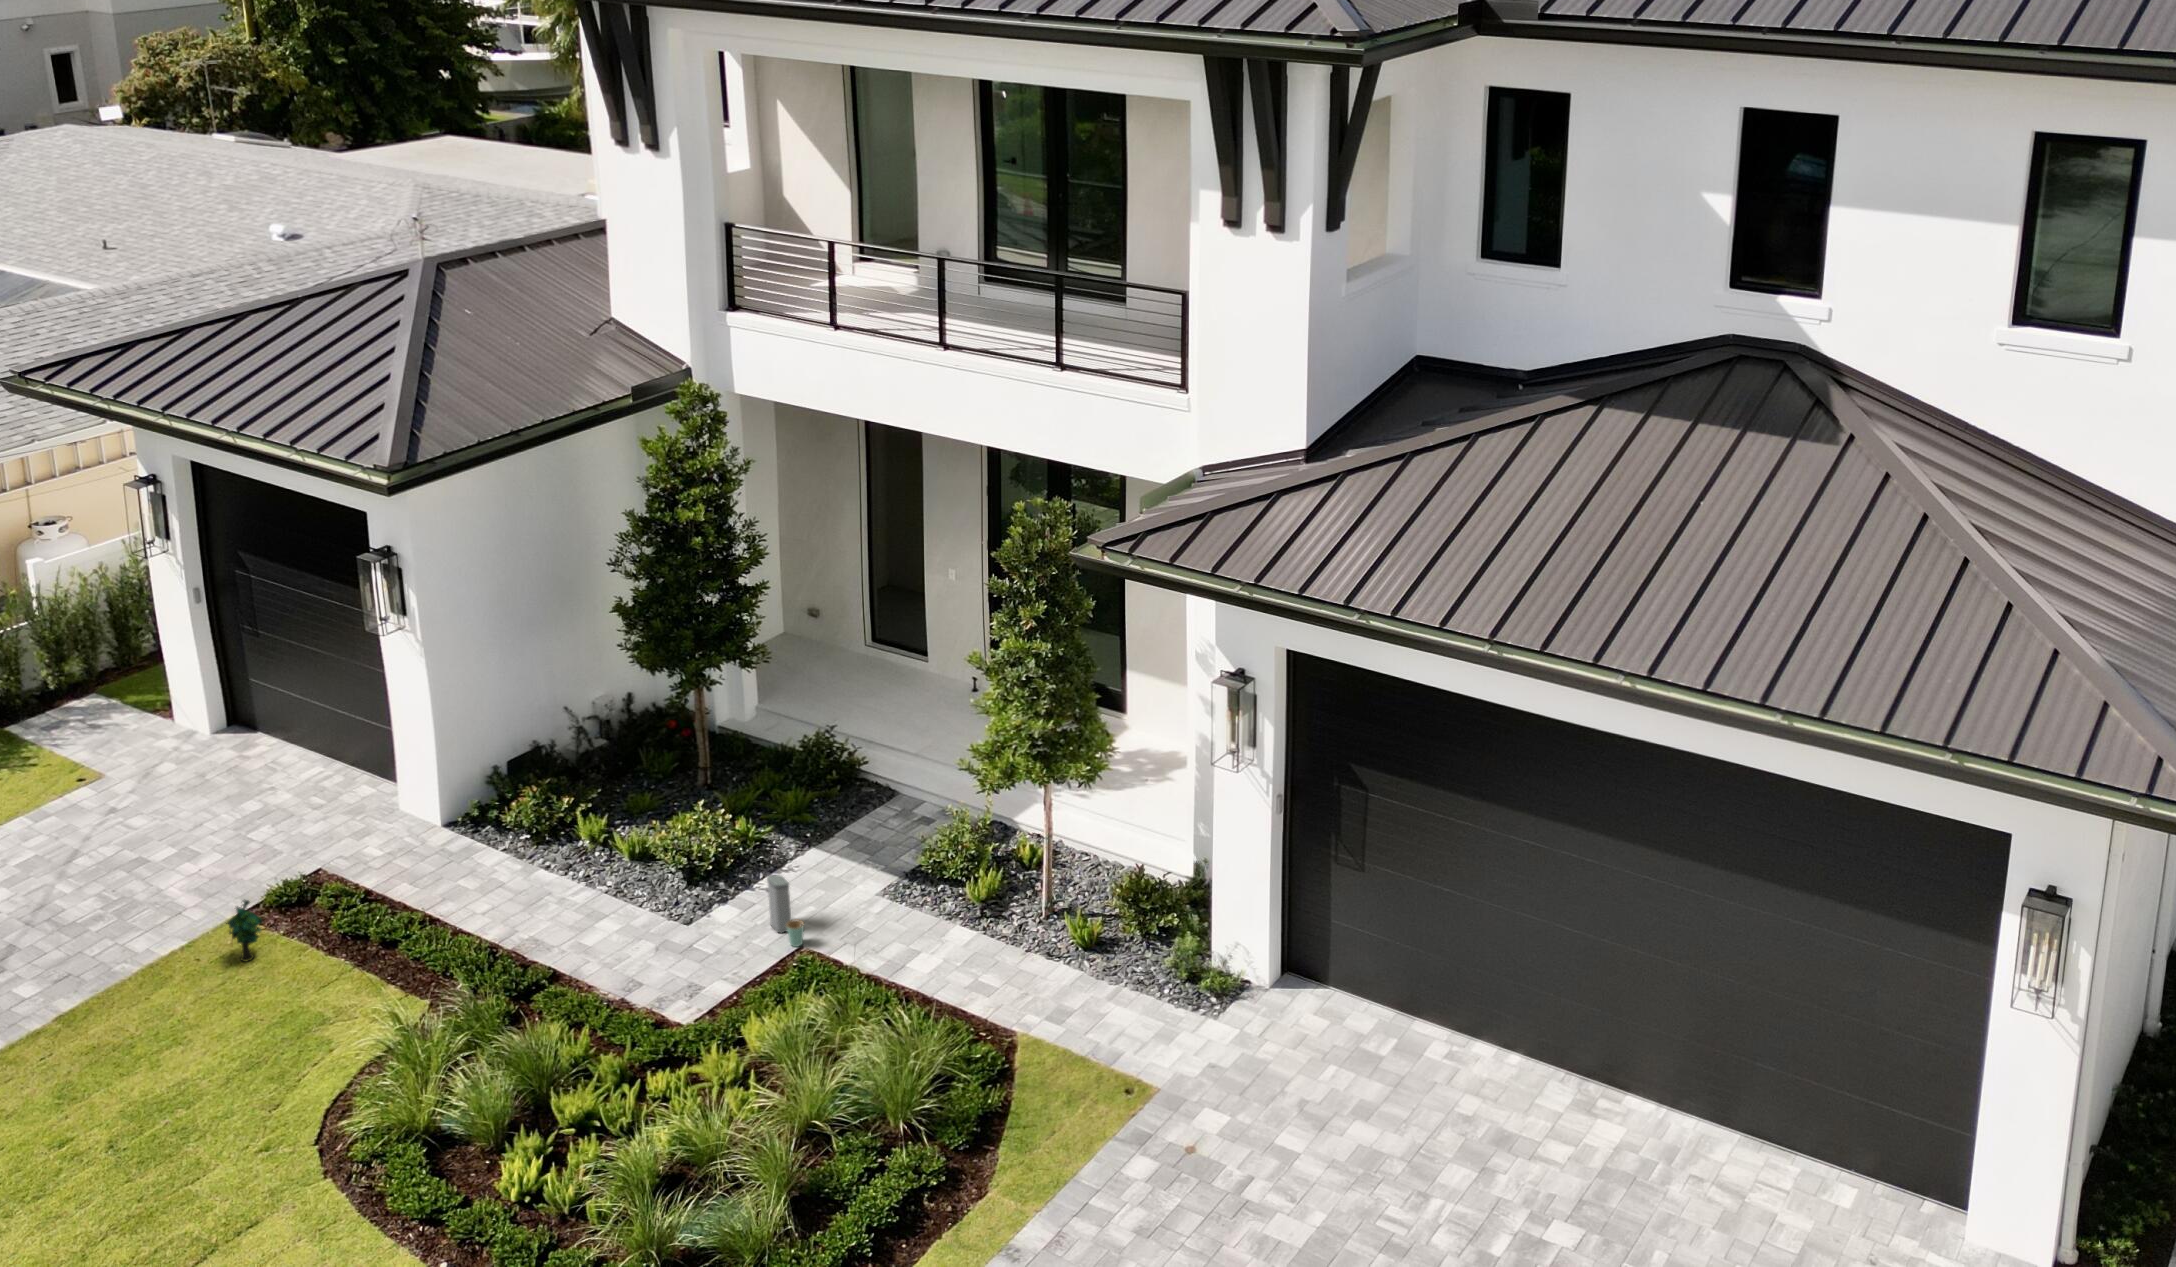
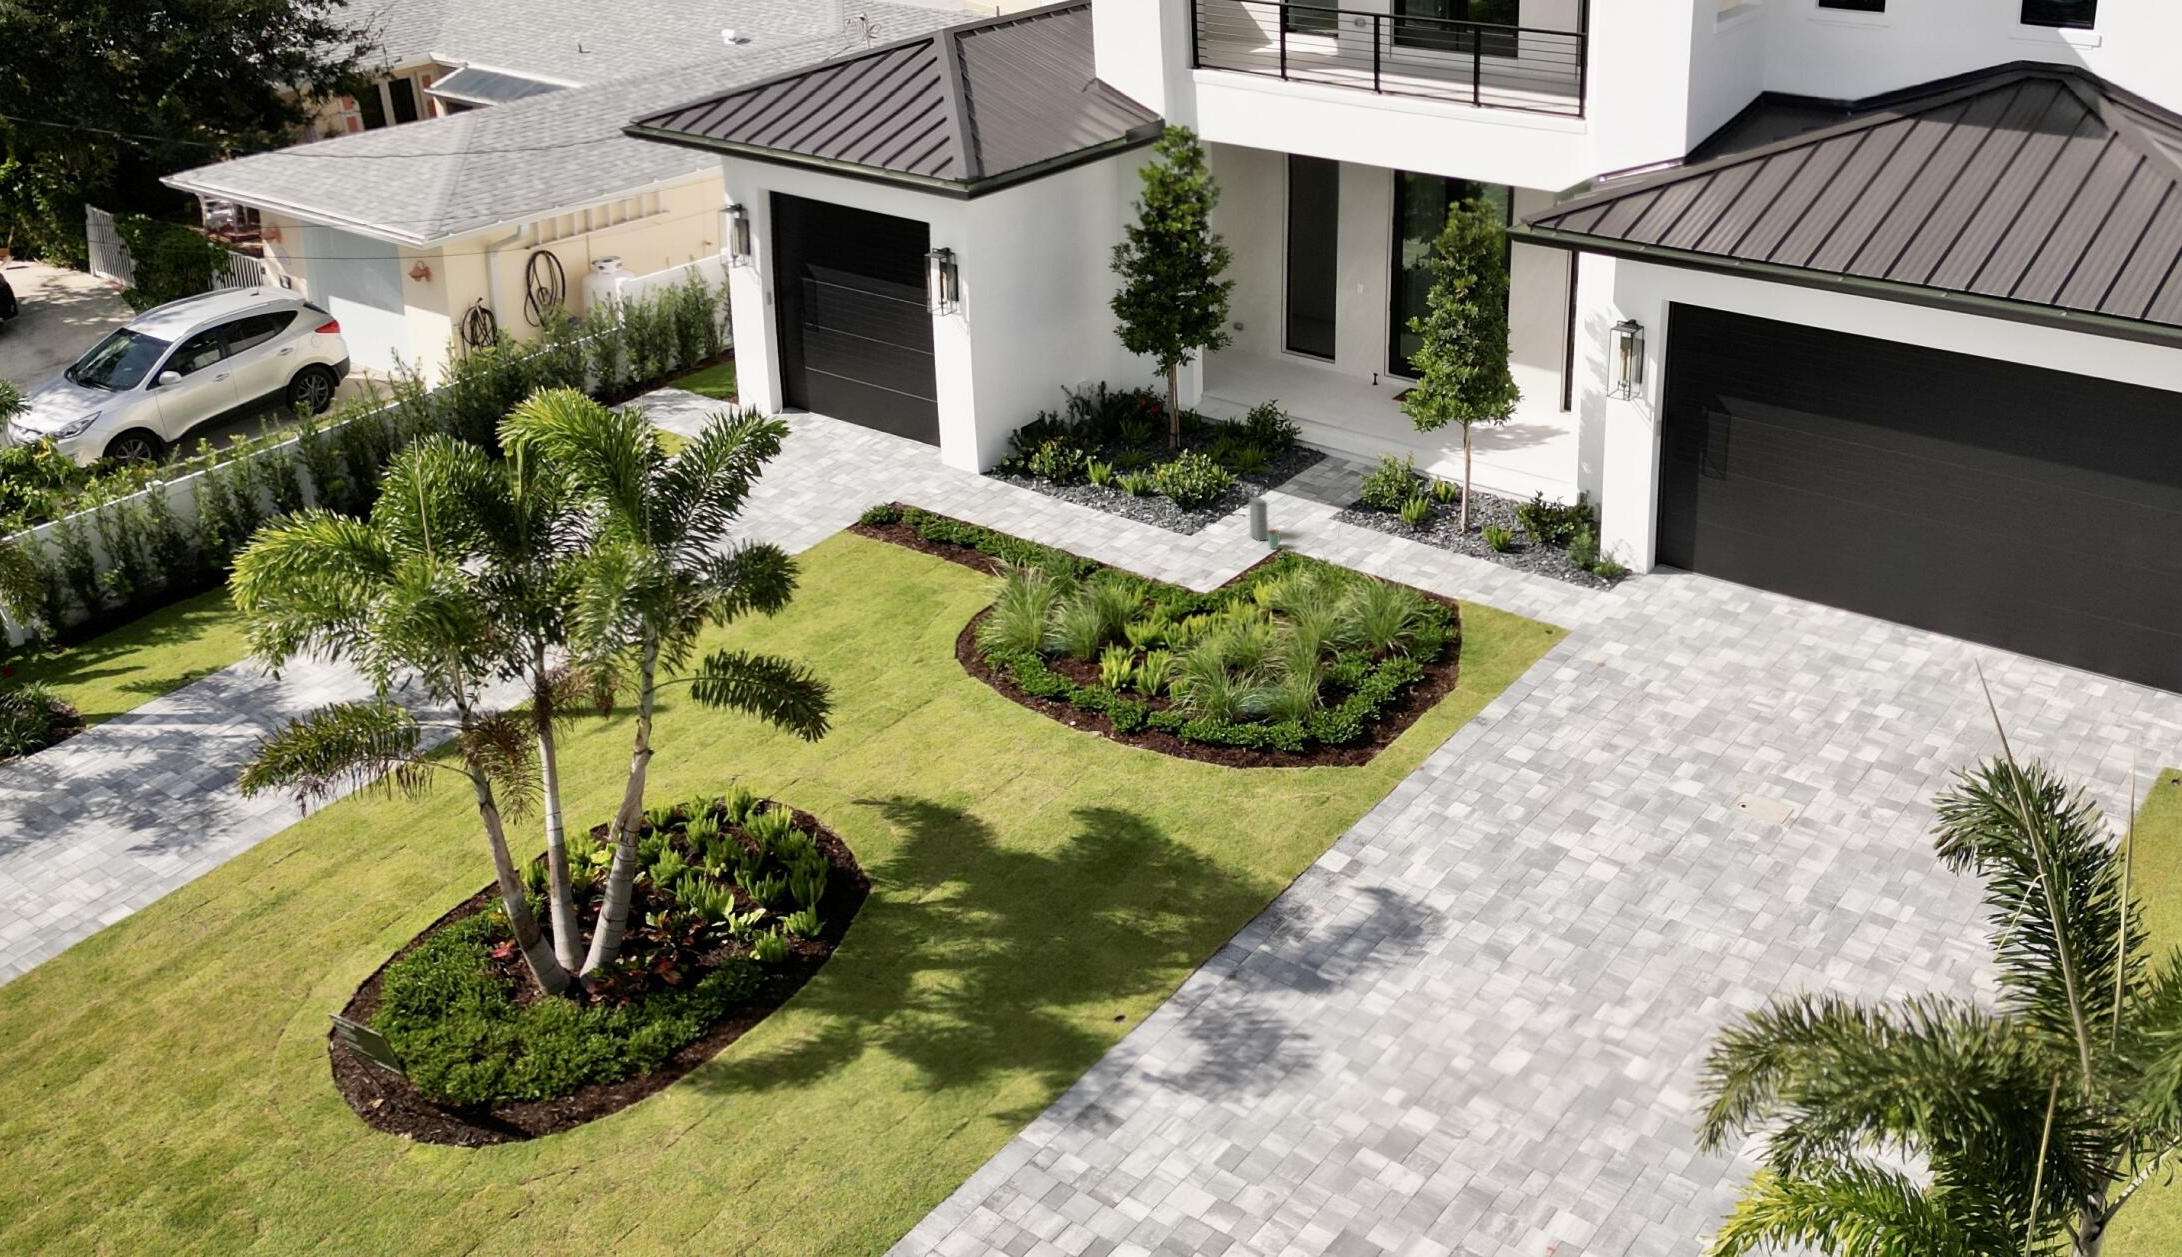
decorative plant: present [226,900,263,962] -> none [835,511,866,559]

